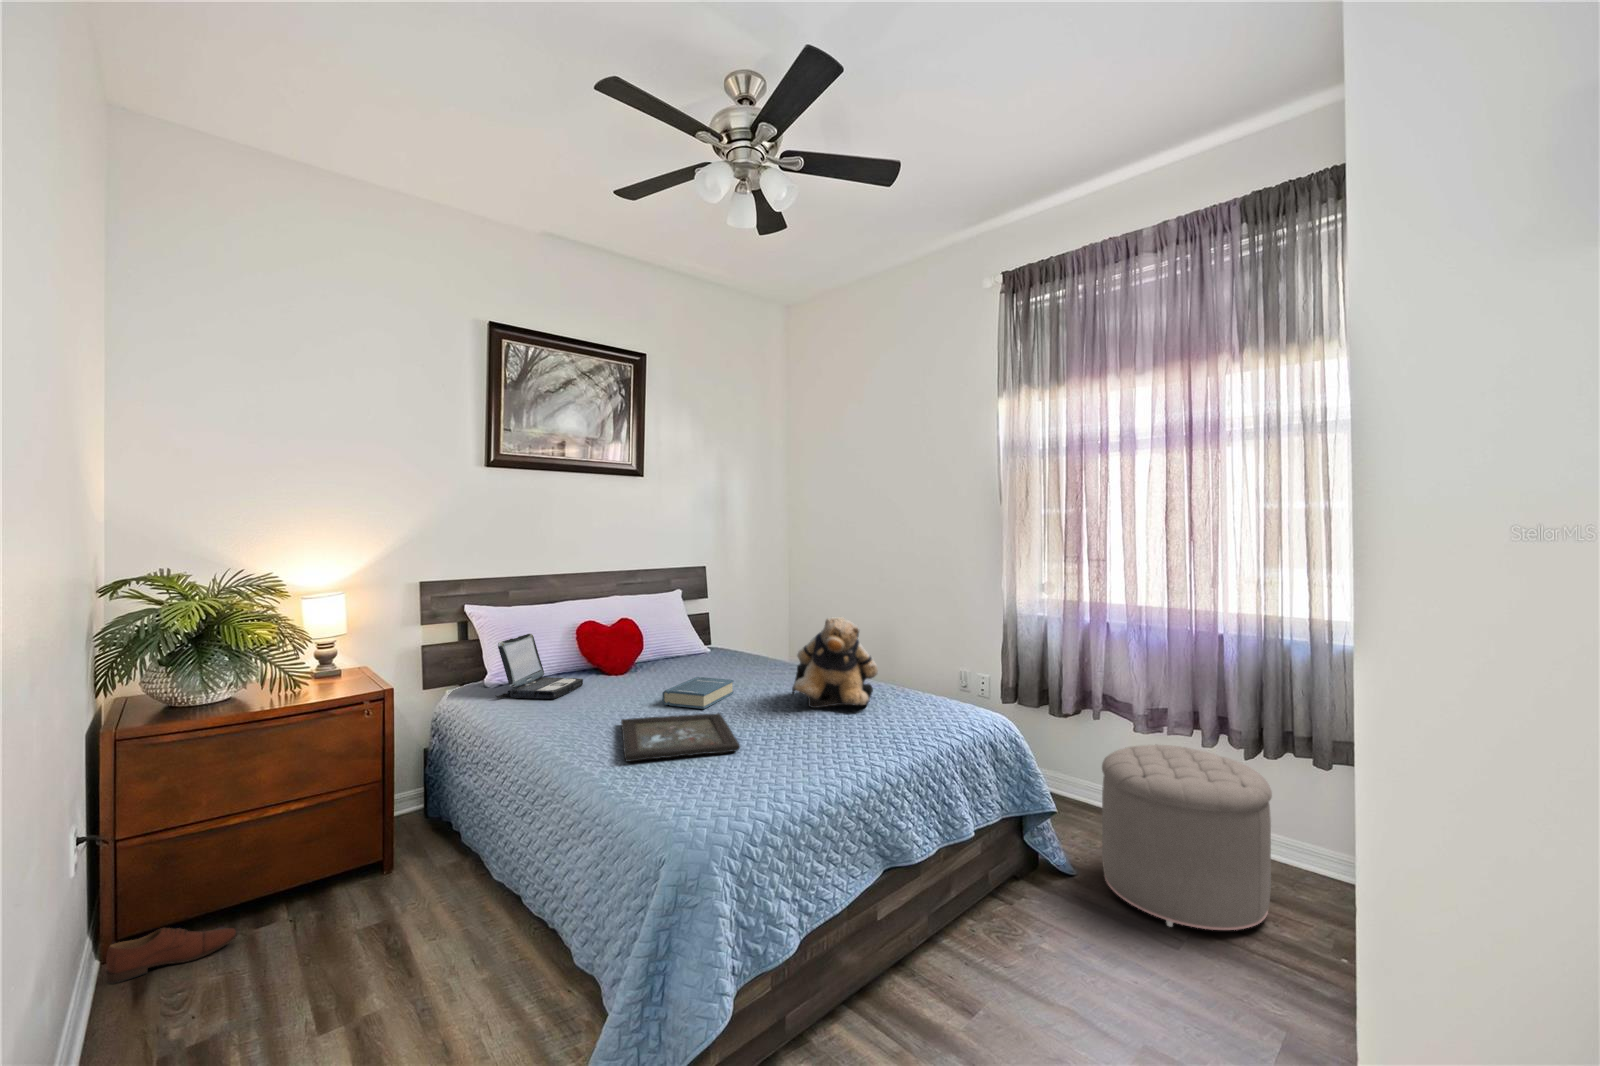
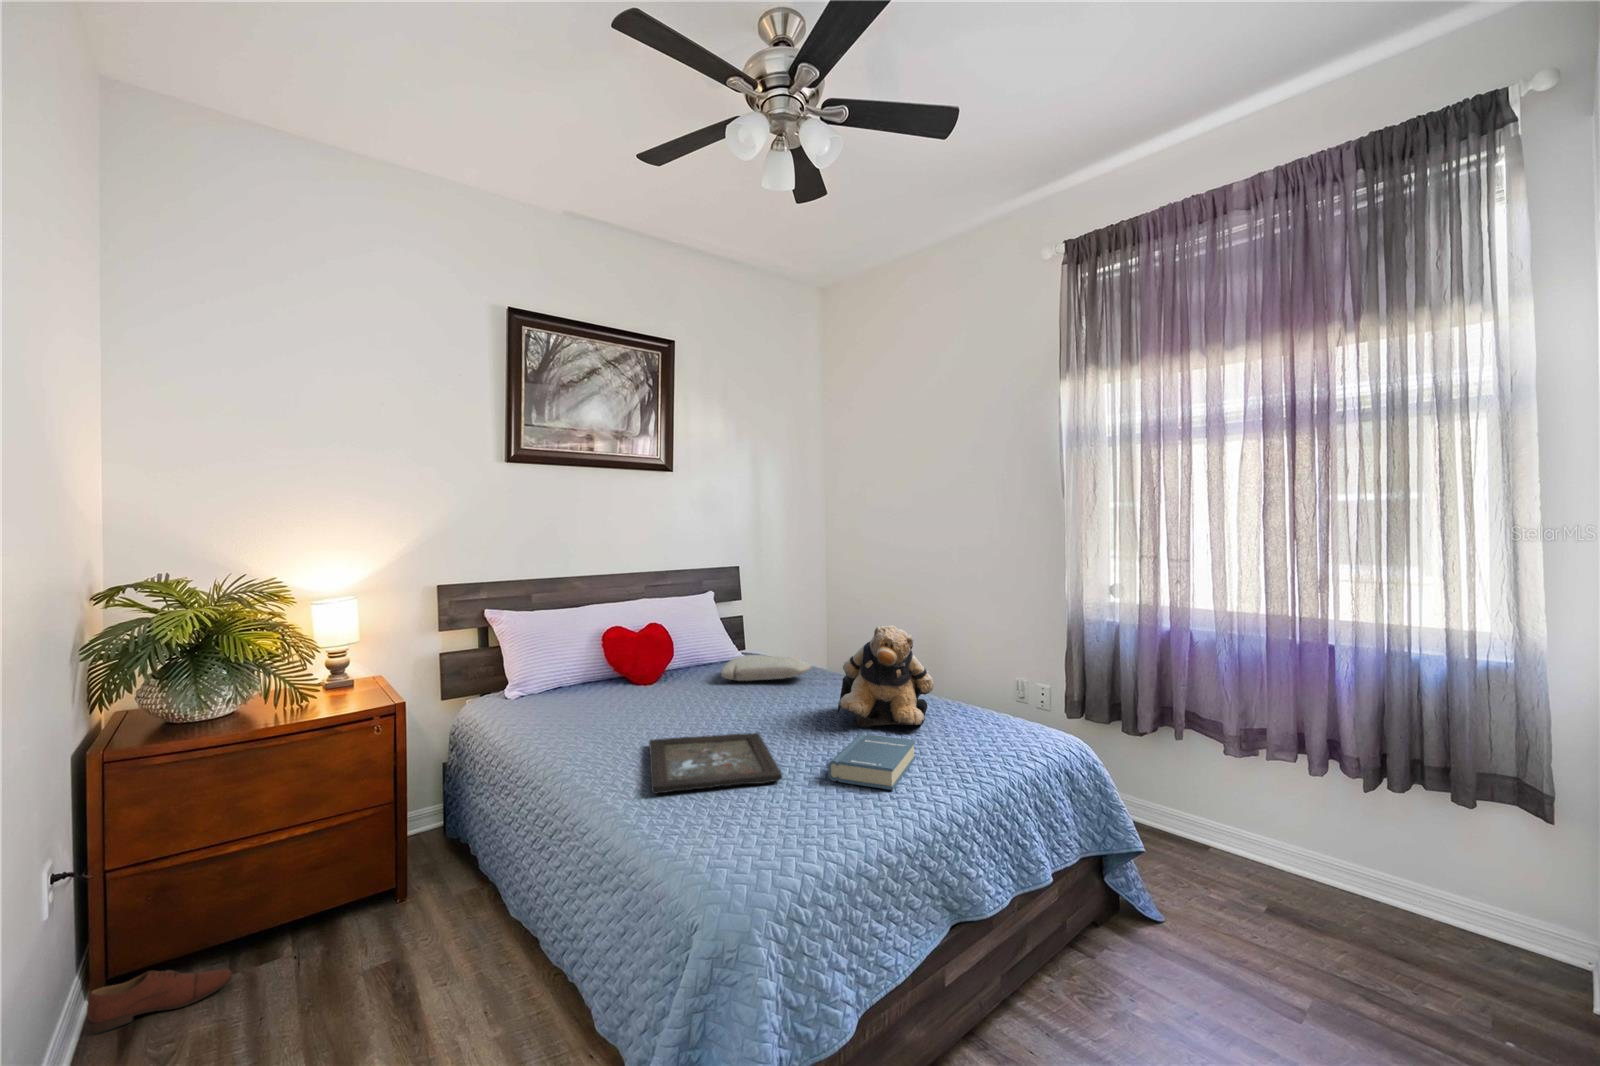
laptop: present [496,634,583,699] -> none [516,641,610,713]
pillow: none [687,648,771,670] -> present [721,655,811,681]
hardback book: present [662,677,734,709] -> present [828,734,915,790]
ottoman: present [1102,745,1272,930] -> none [1195,772,1409,999]

